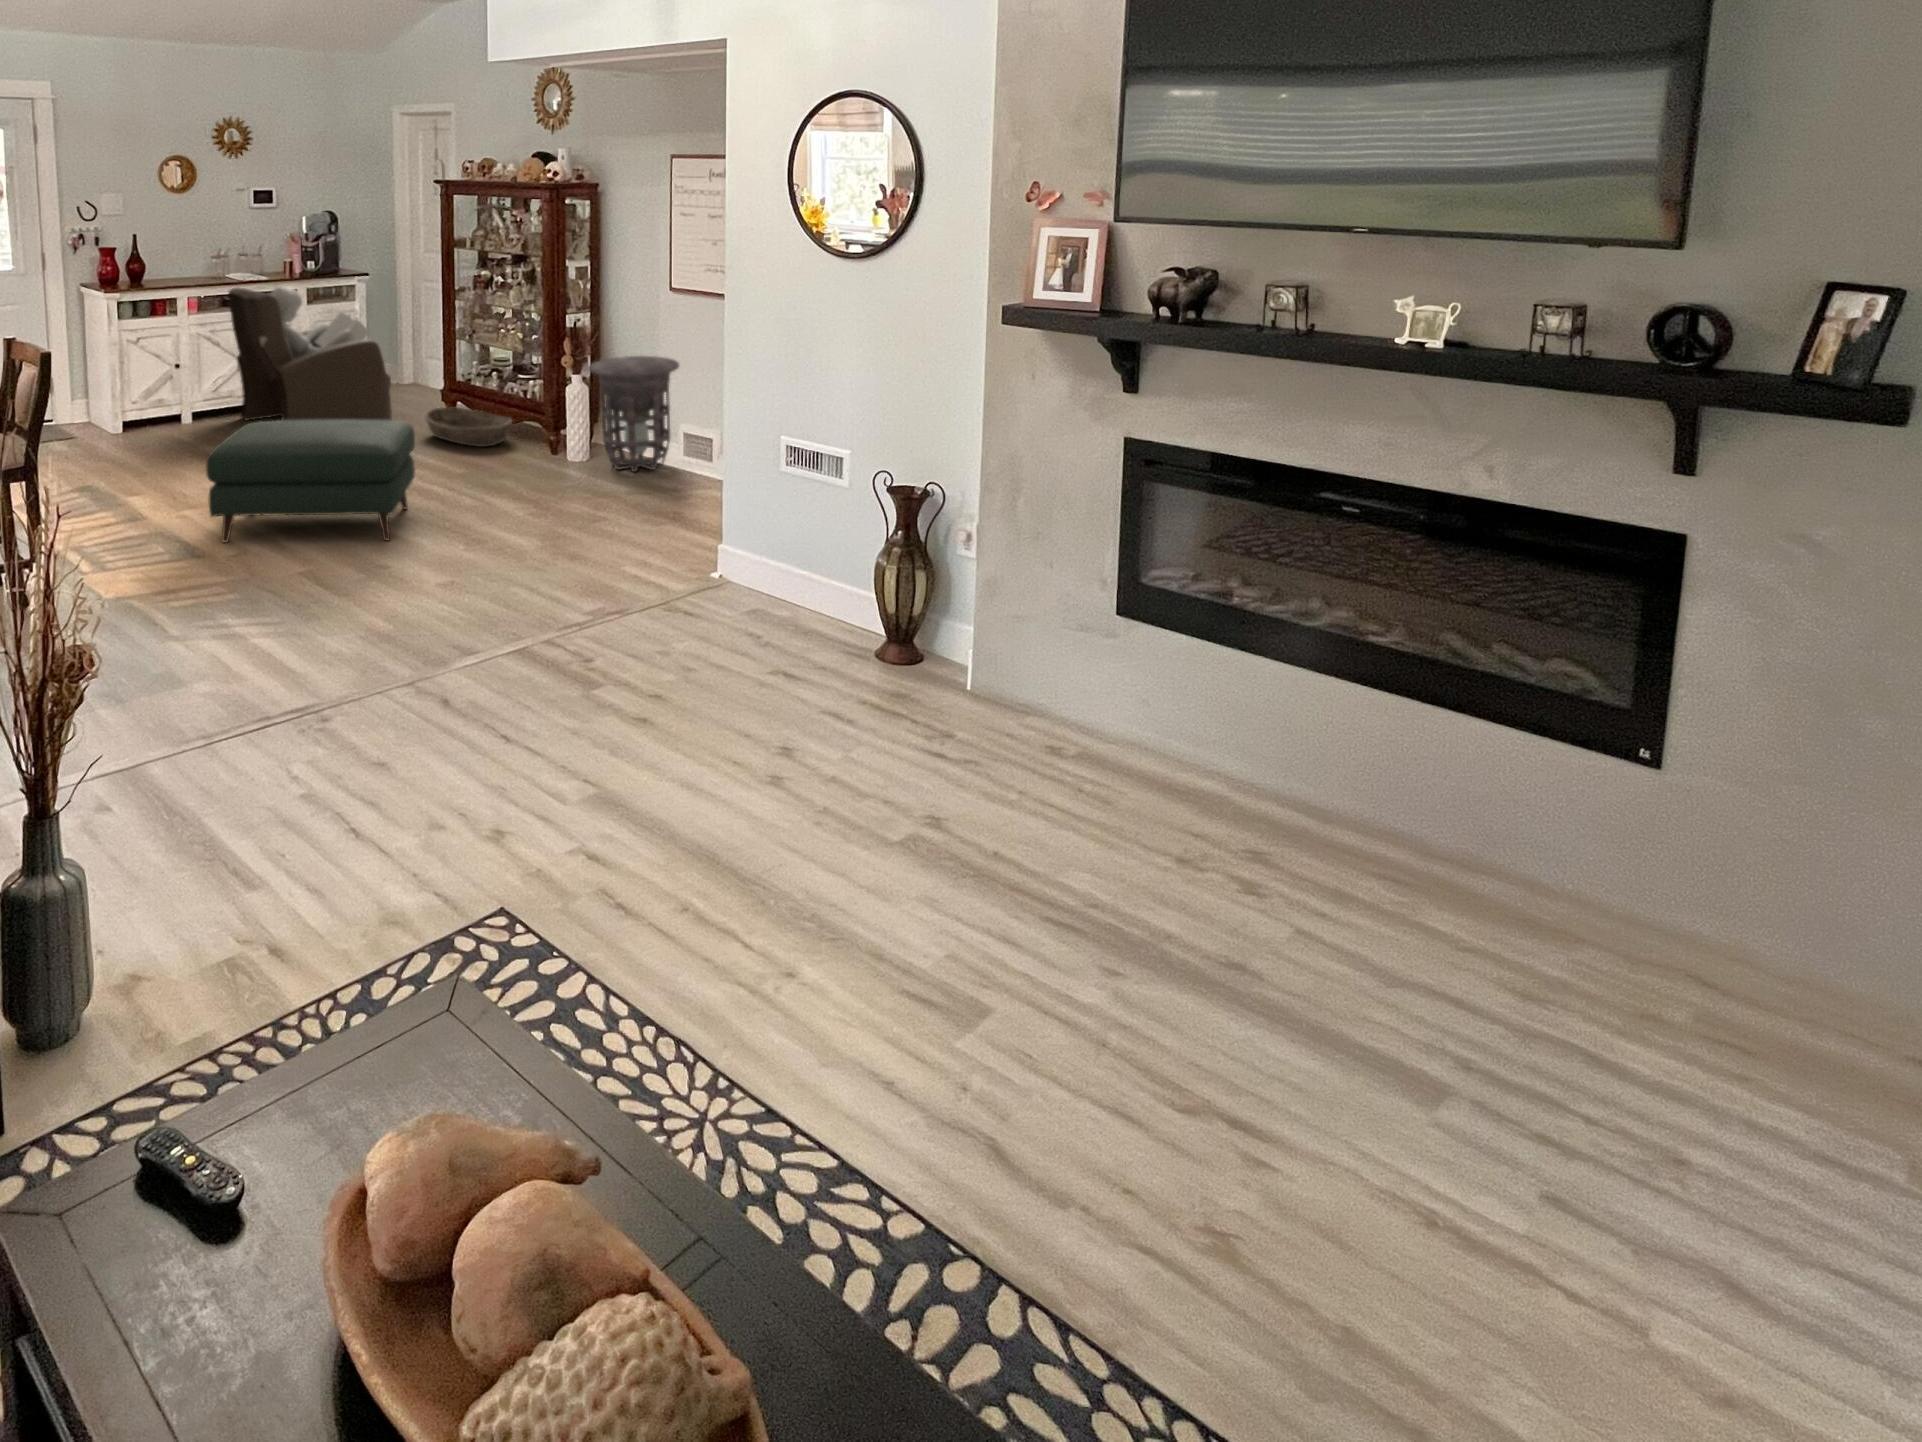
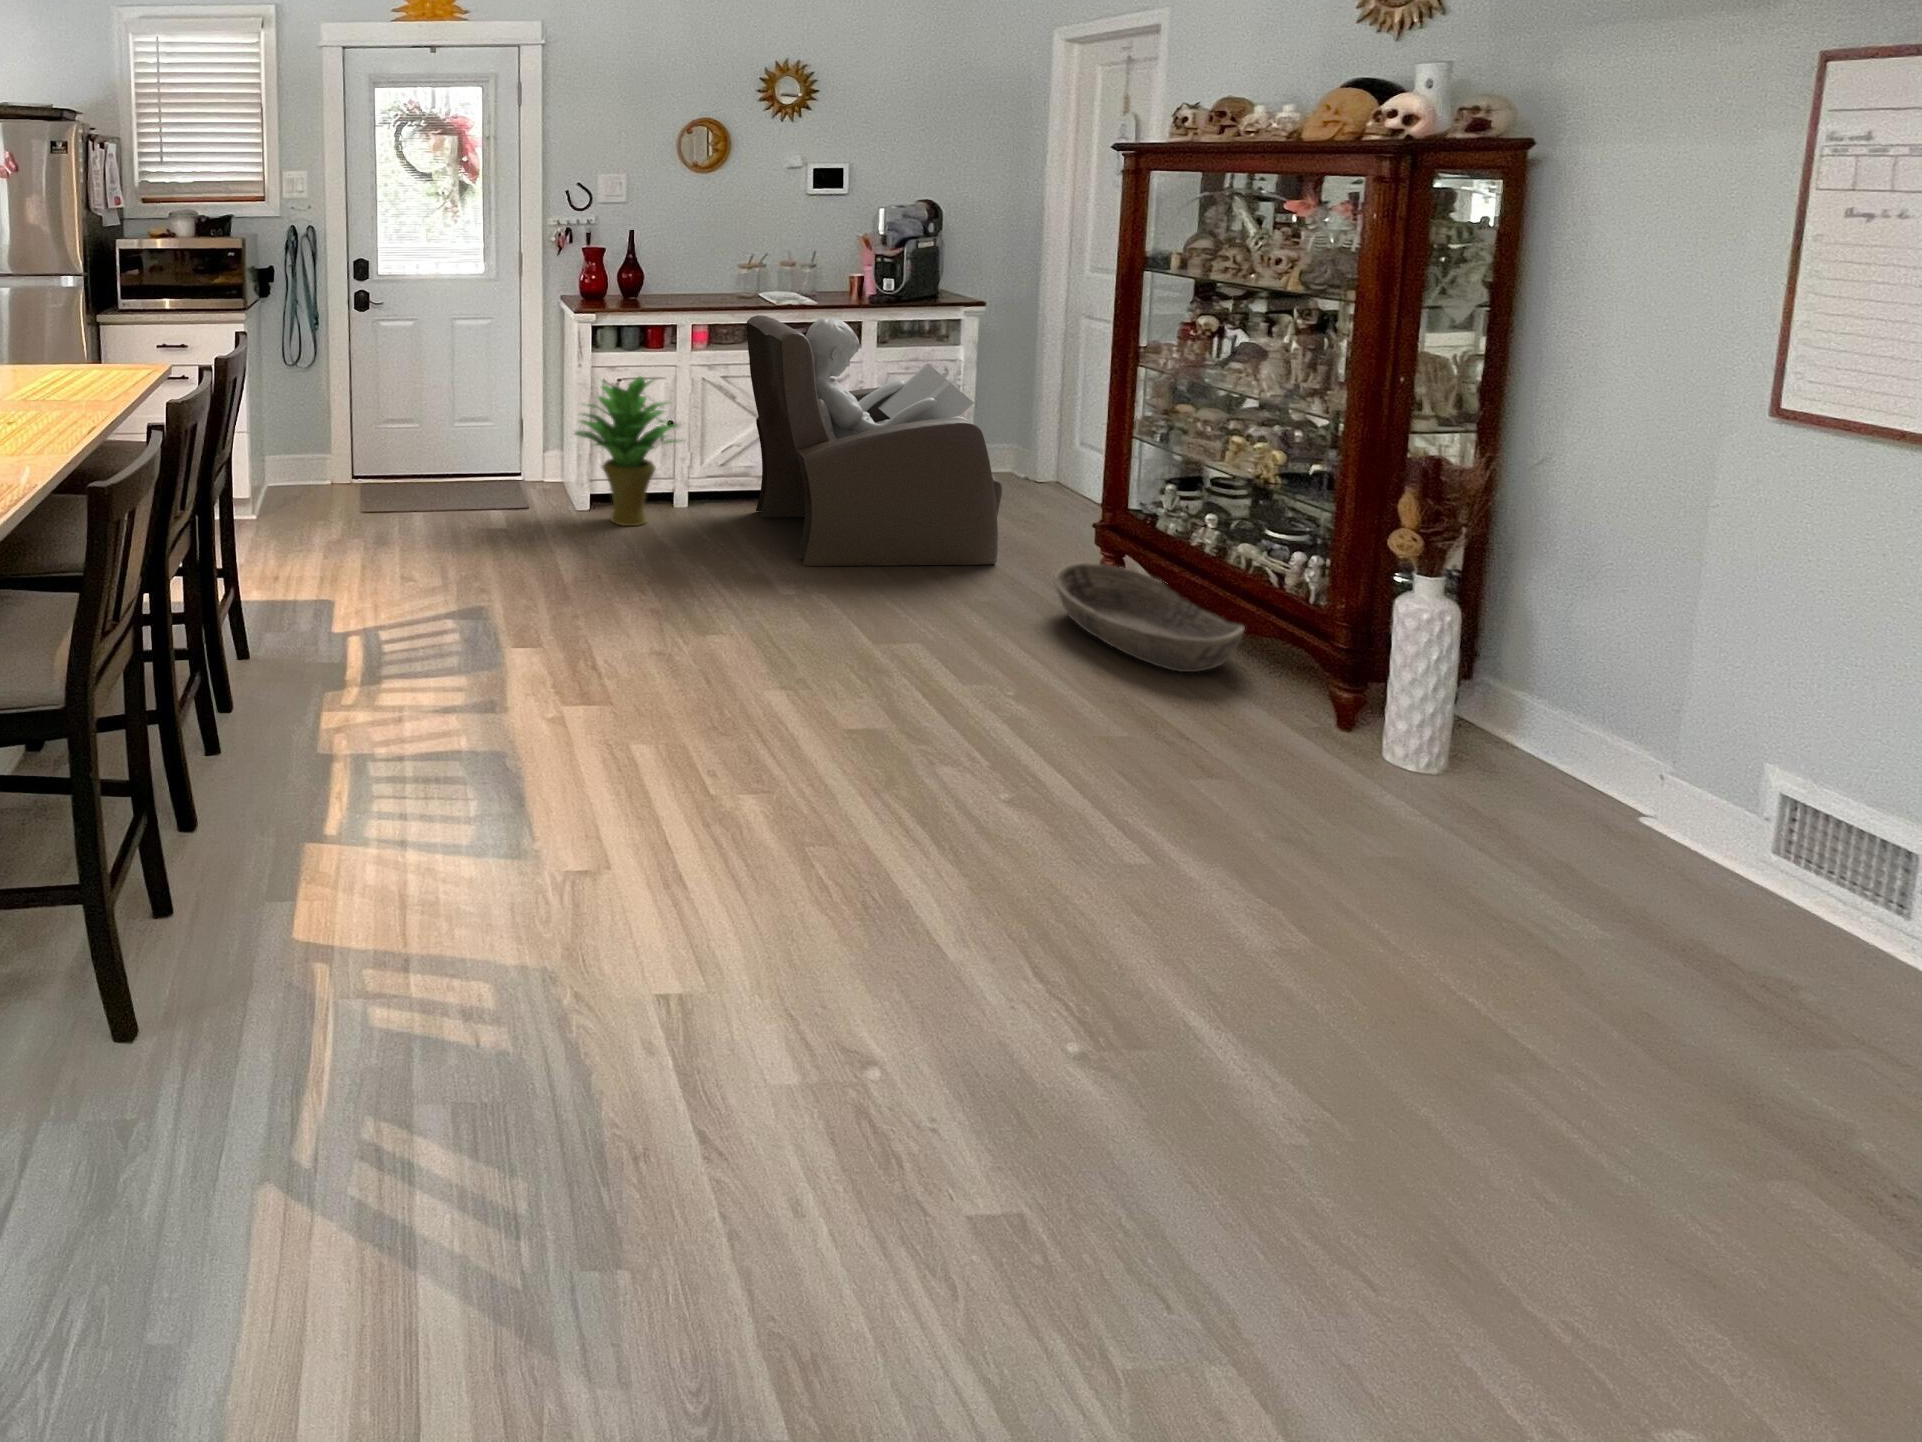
potted plant: none [112,334,195,437] -> present [575,377,677,526]
side table: present [589,356,679,472] -> none [1475,557,1796,873]
ottoman: present [206,420,415,542] -> none [552,585,996,941]

